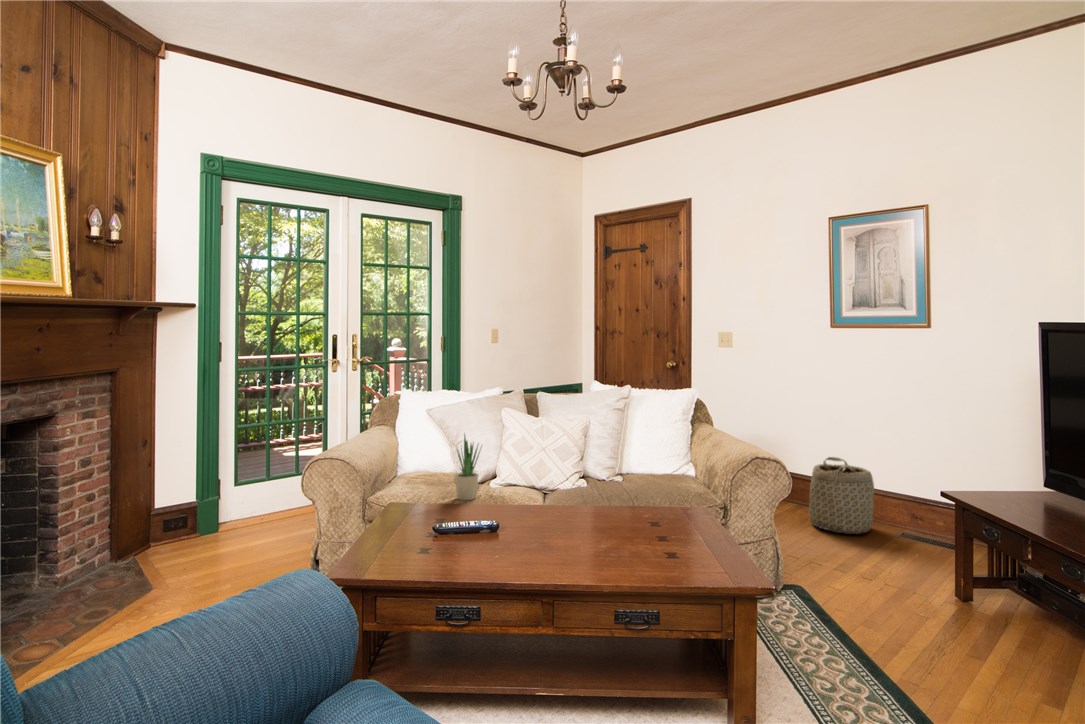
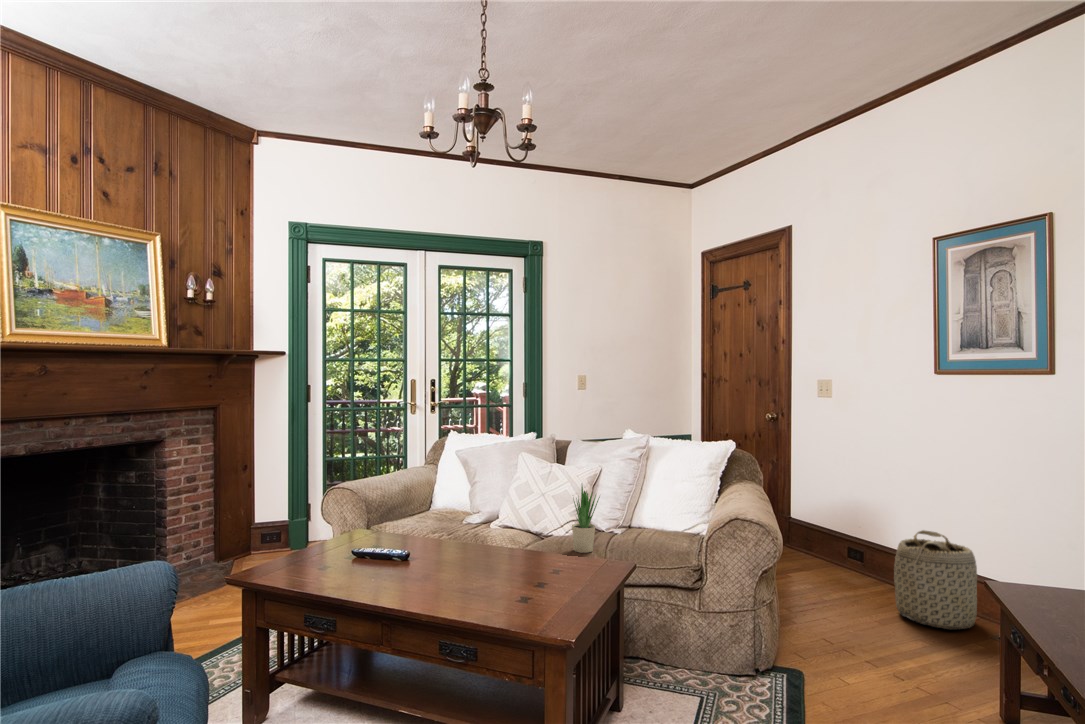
potted plant: present [455,435,480,500] -> present [572,485,600,553]

